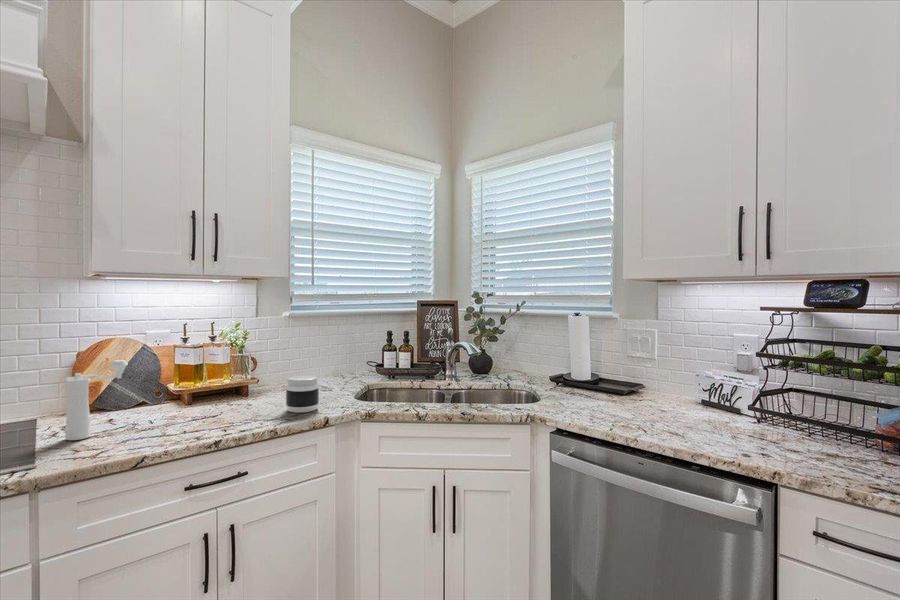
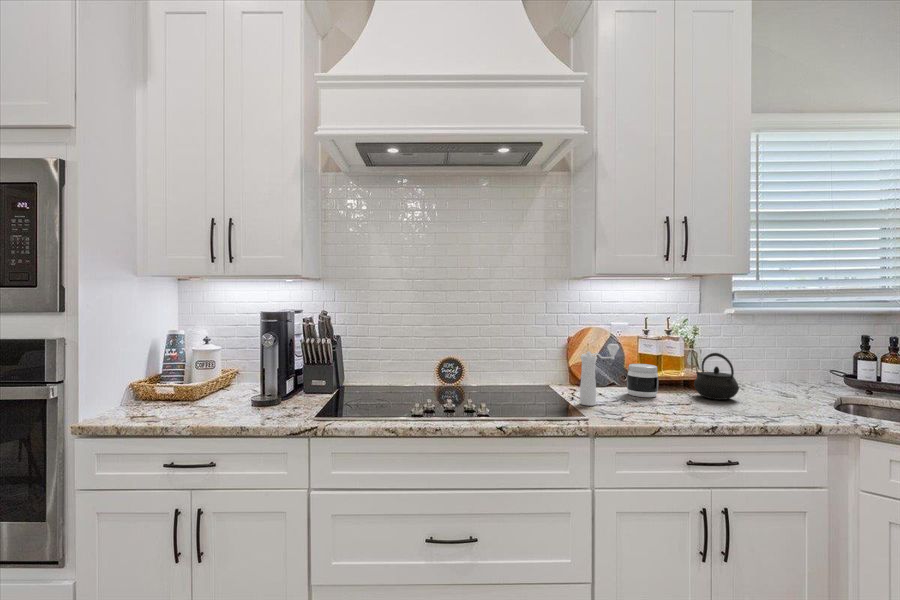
kettle: none [231,358,274,405] -> present [694,353,739,400]
jar: present [286,375,319,413] -> present [627,364,658,397]

